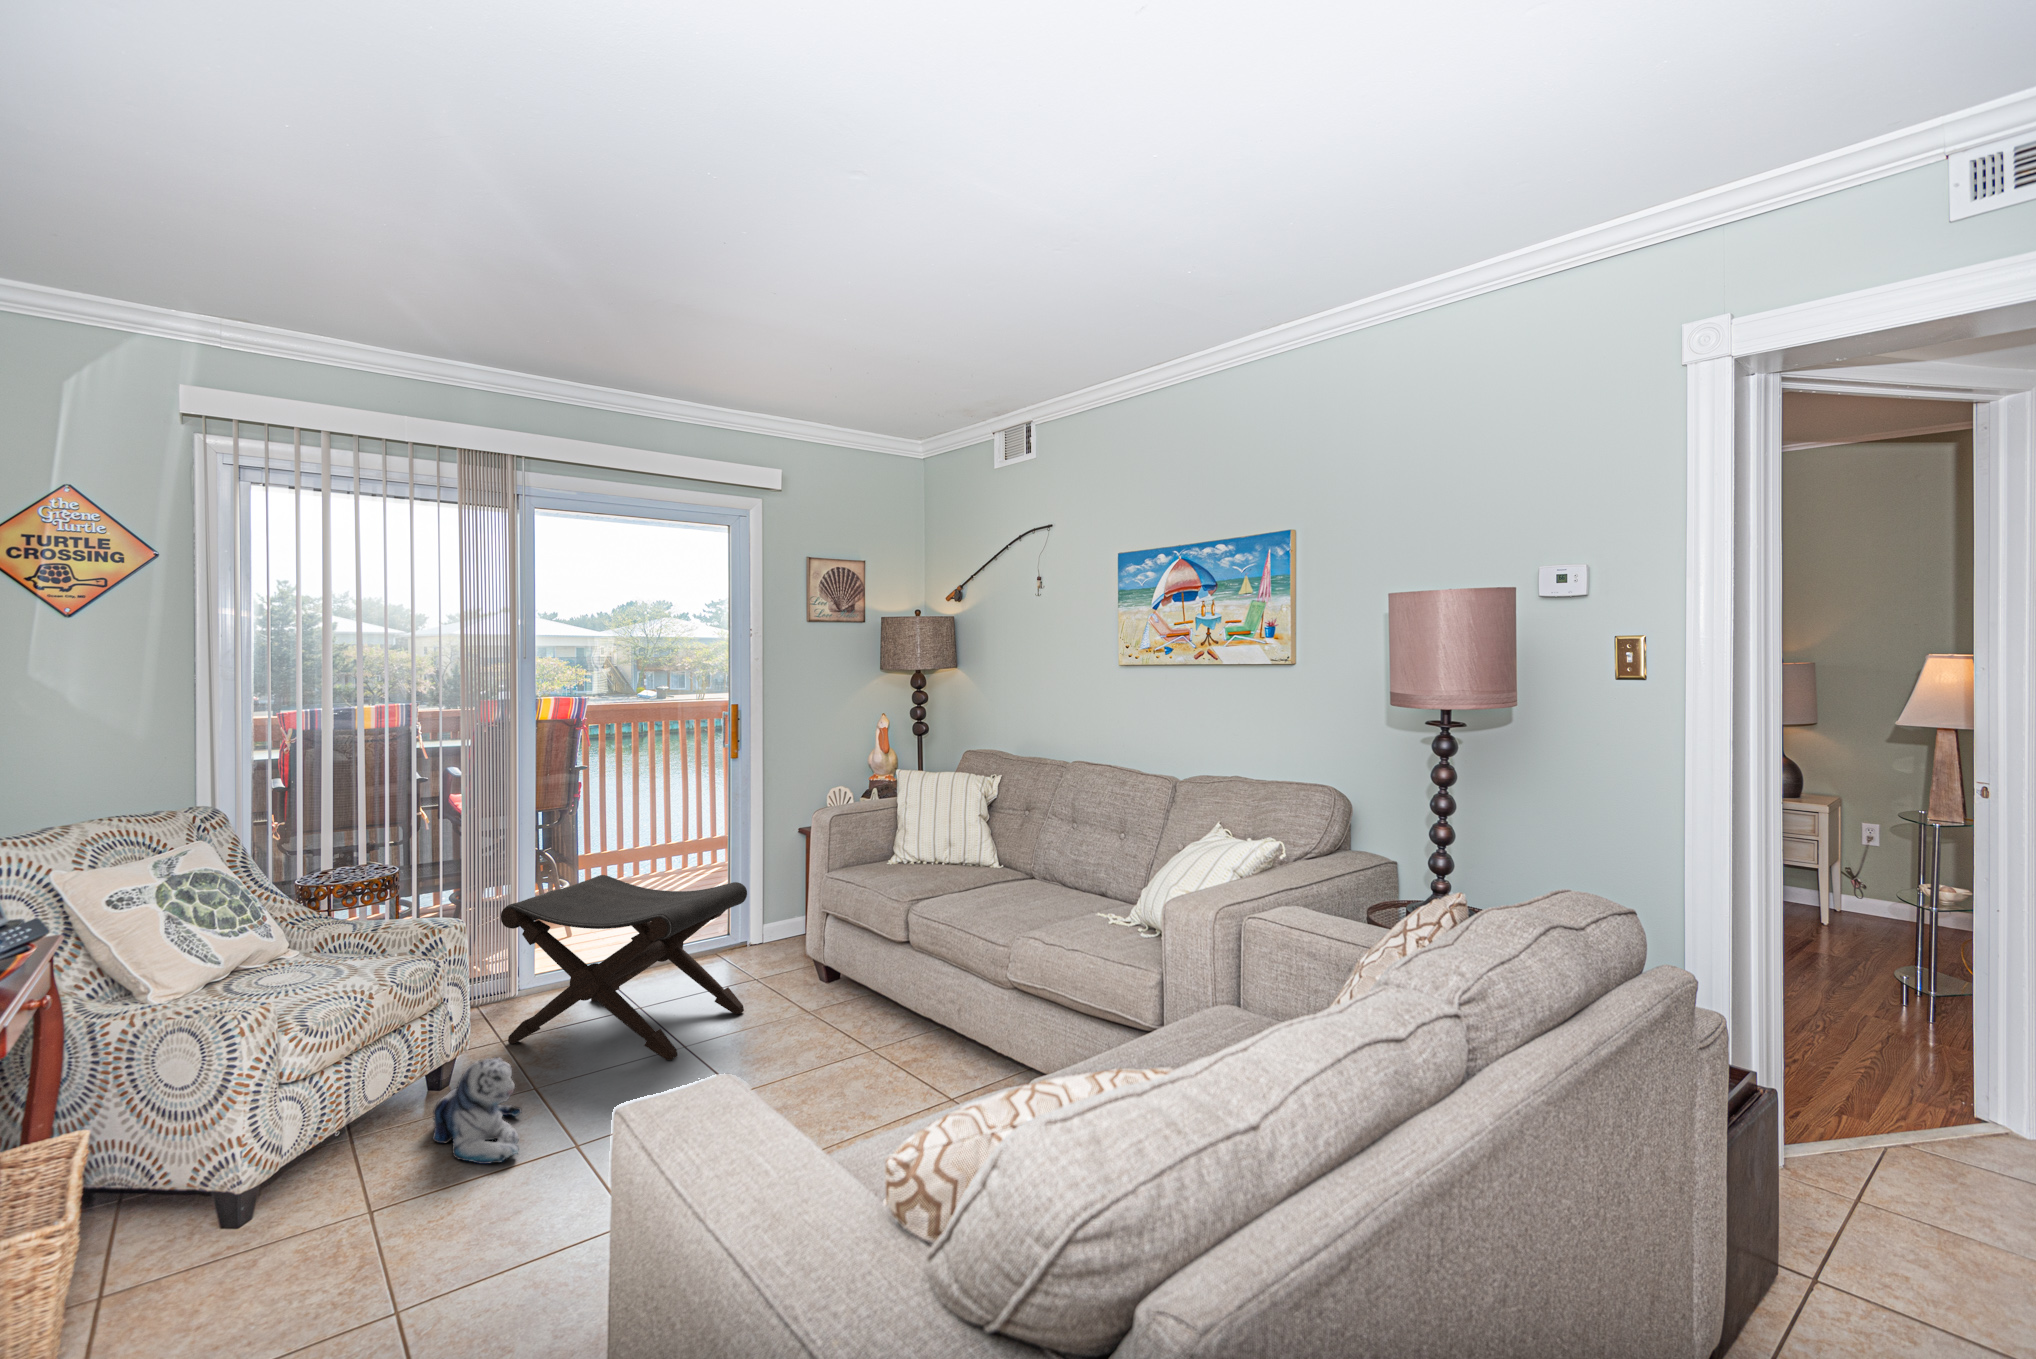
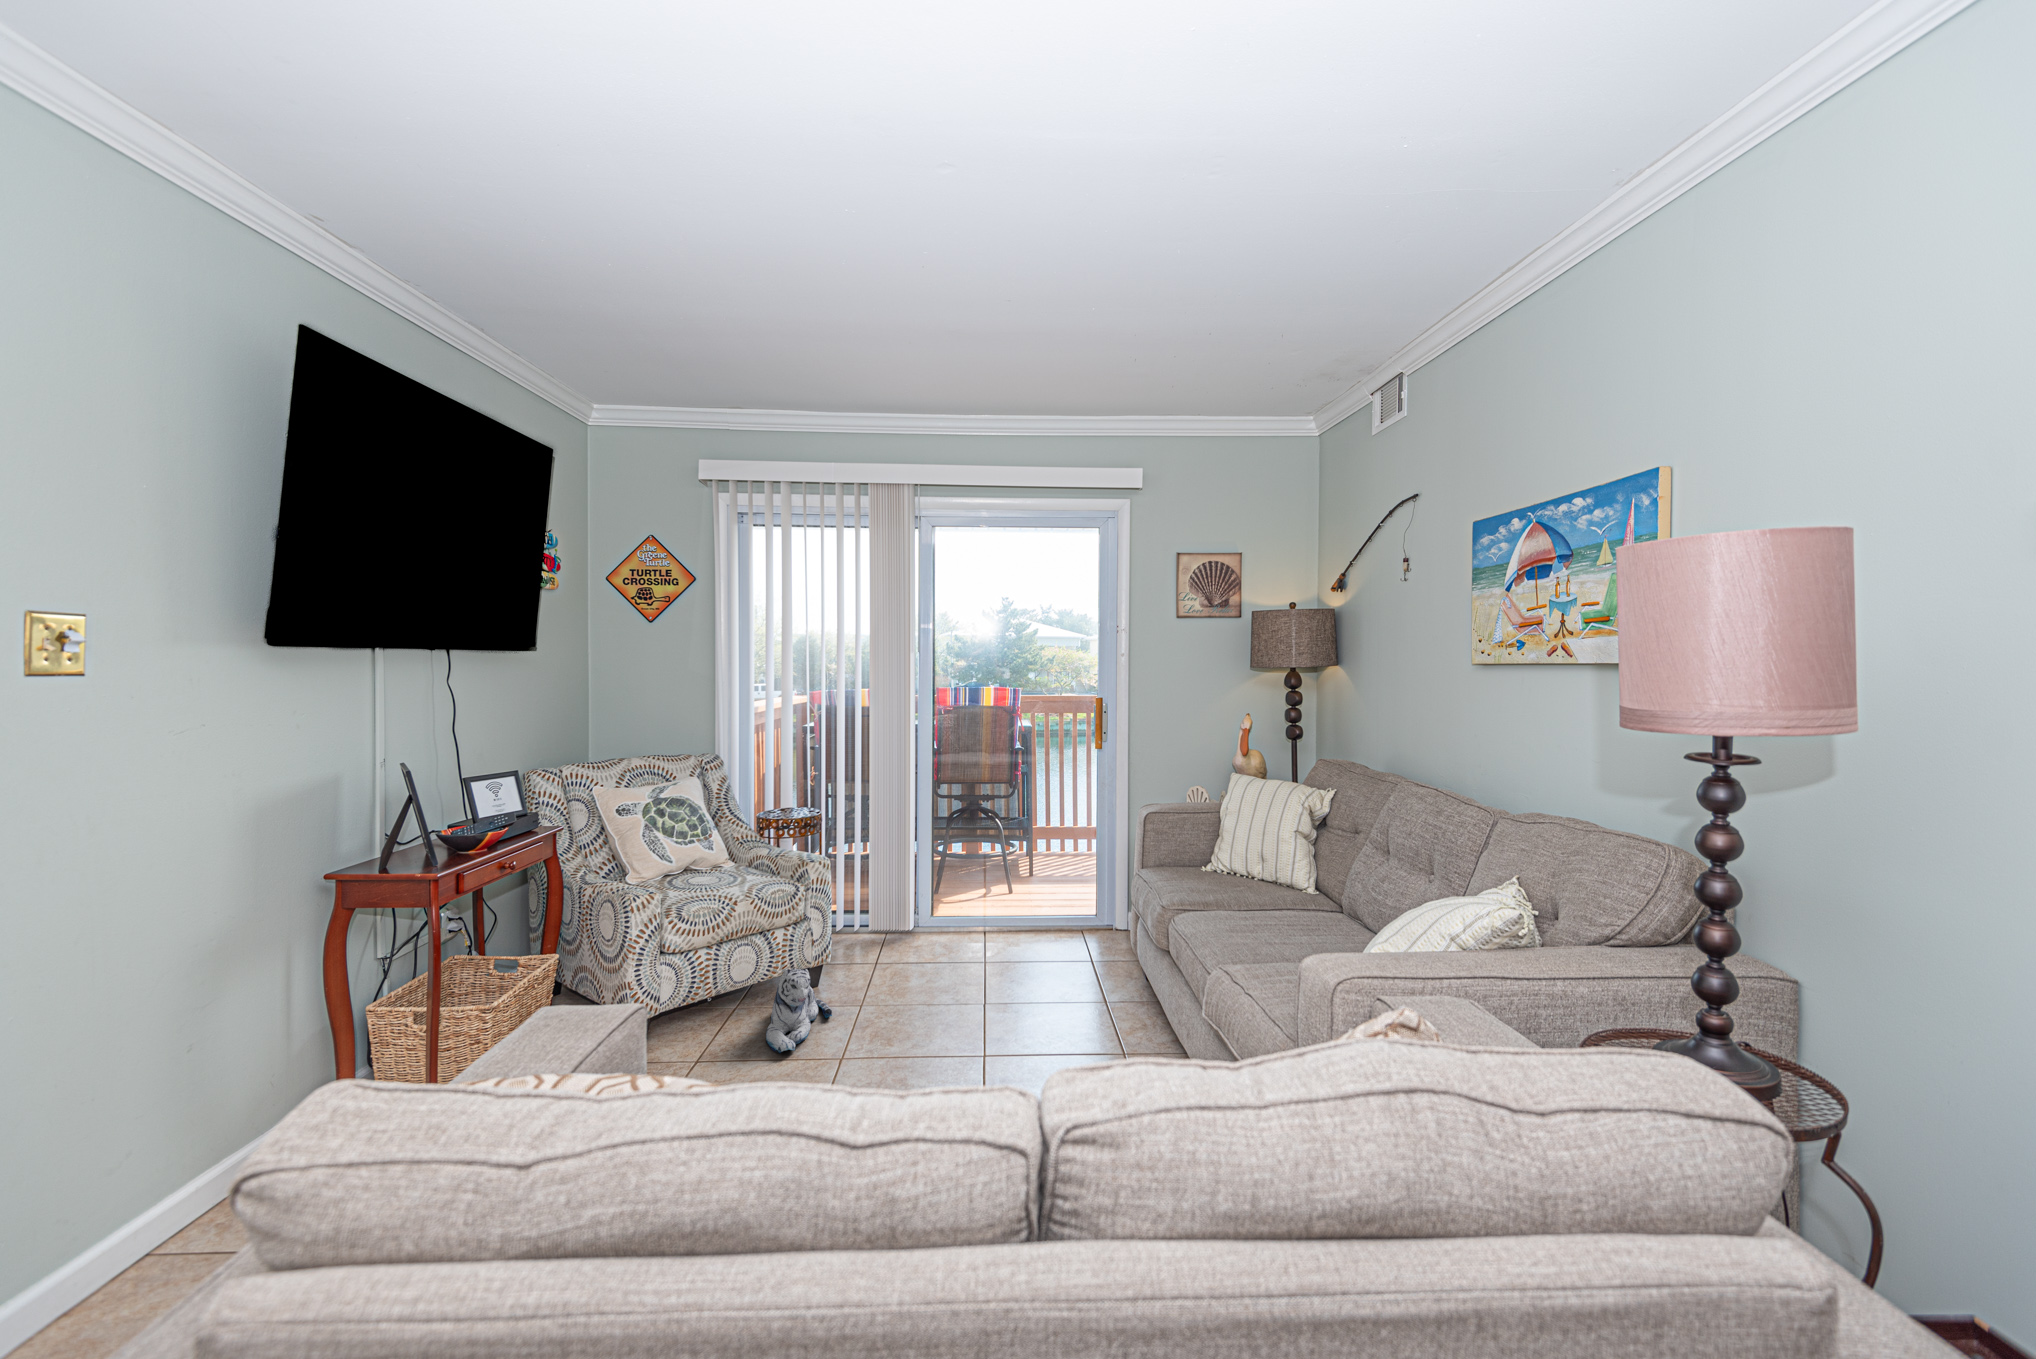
footstool: present [501,875,747,1060] -> none [883,834,1062,1005]

